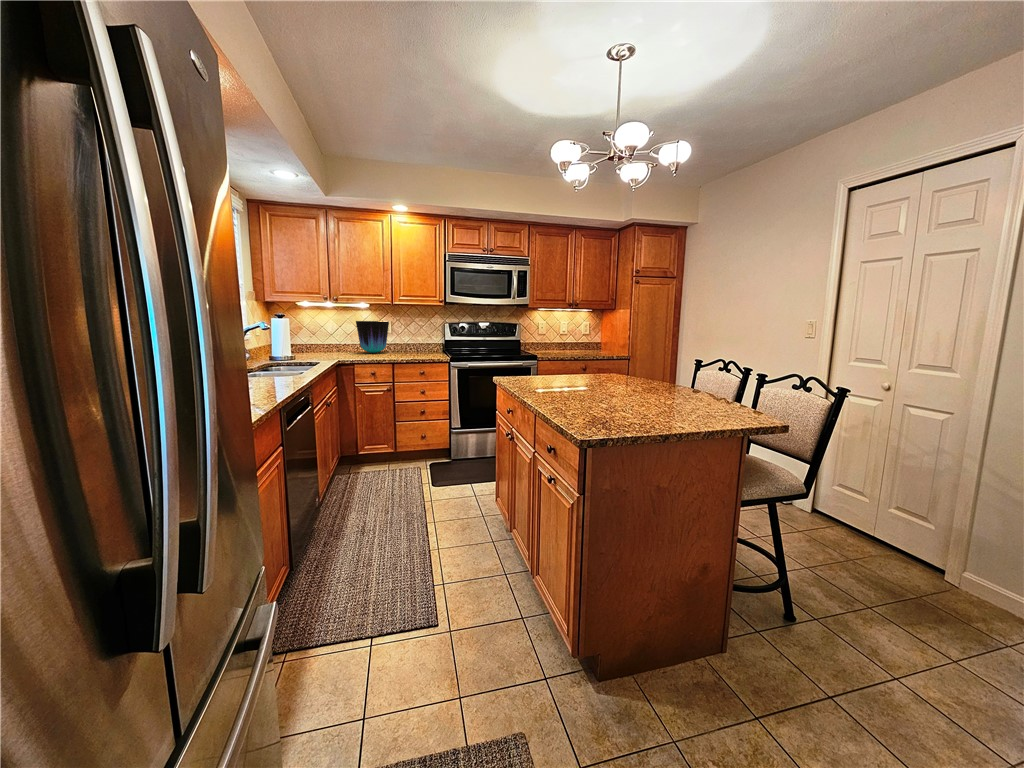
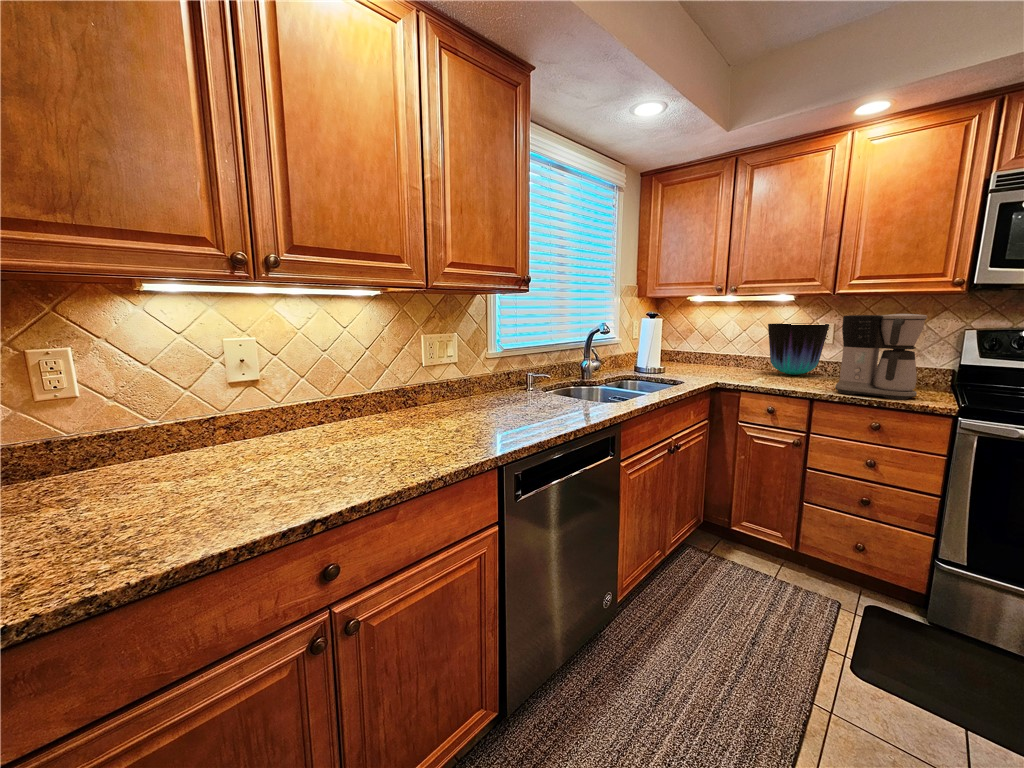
coffee maker: none [401,316,435,358] -> present [835,314,927,400]

